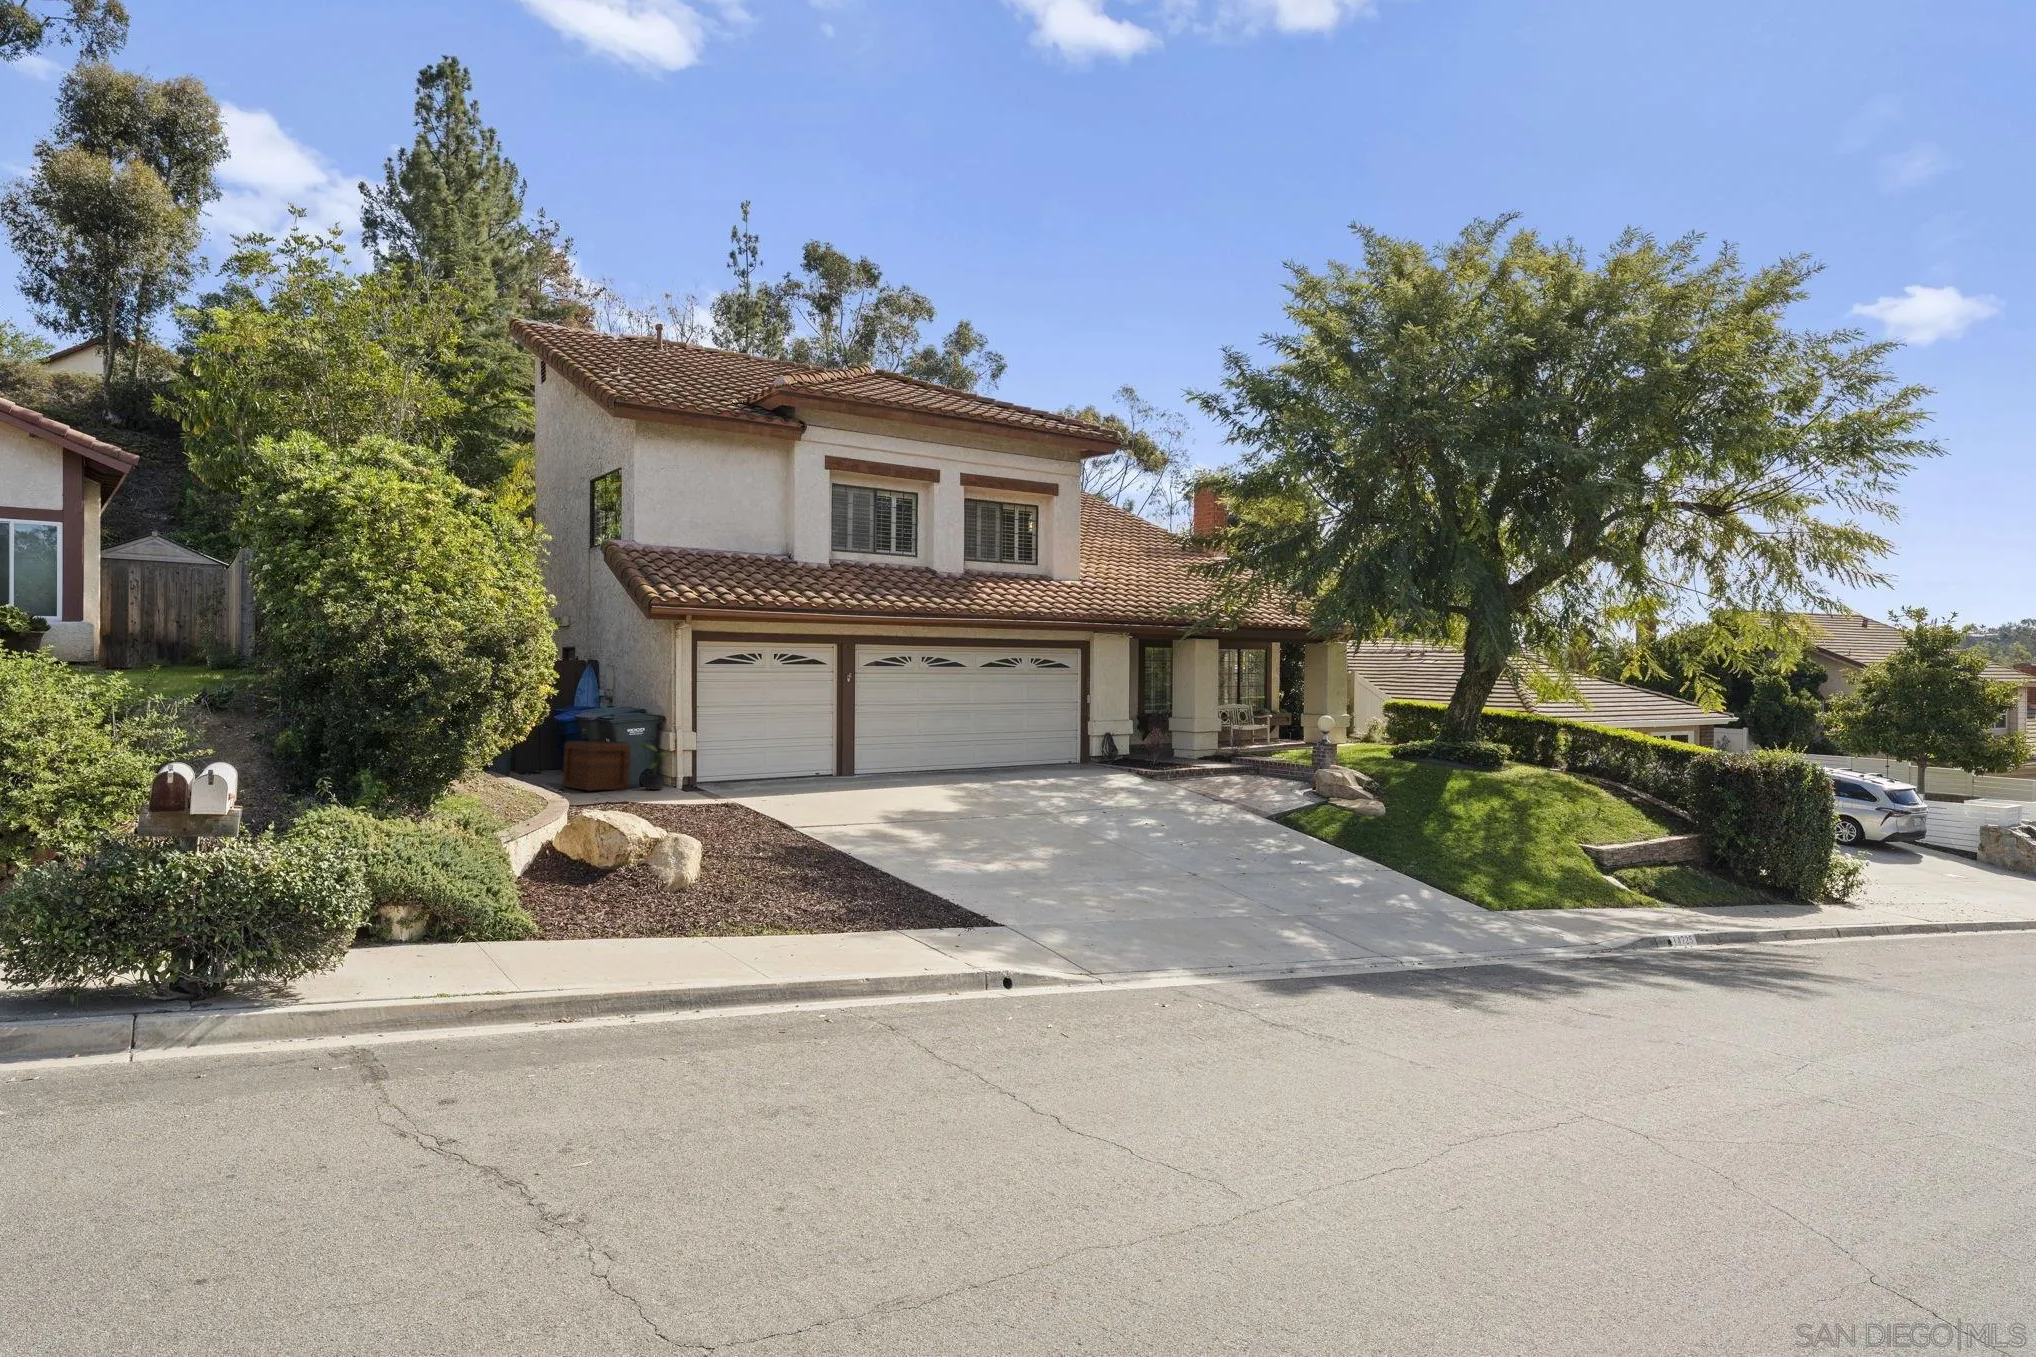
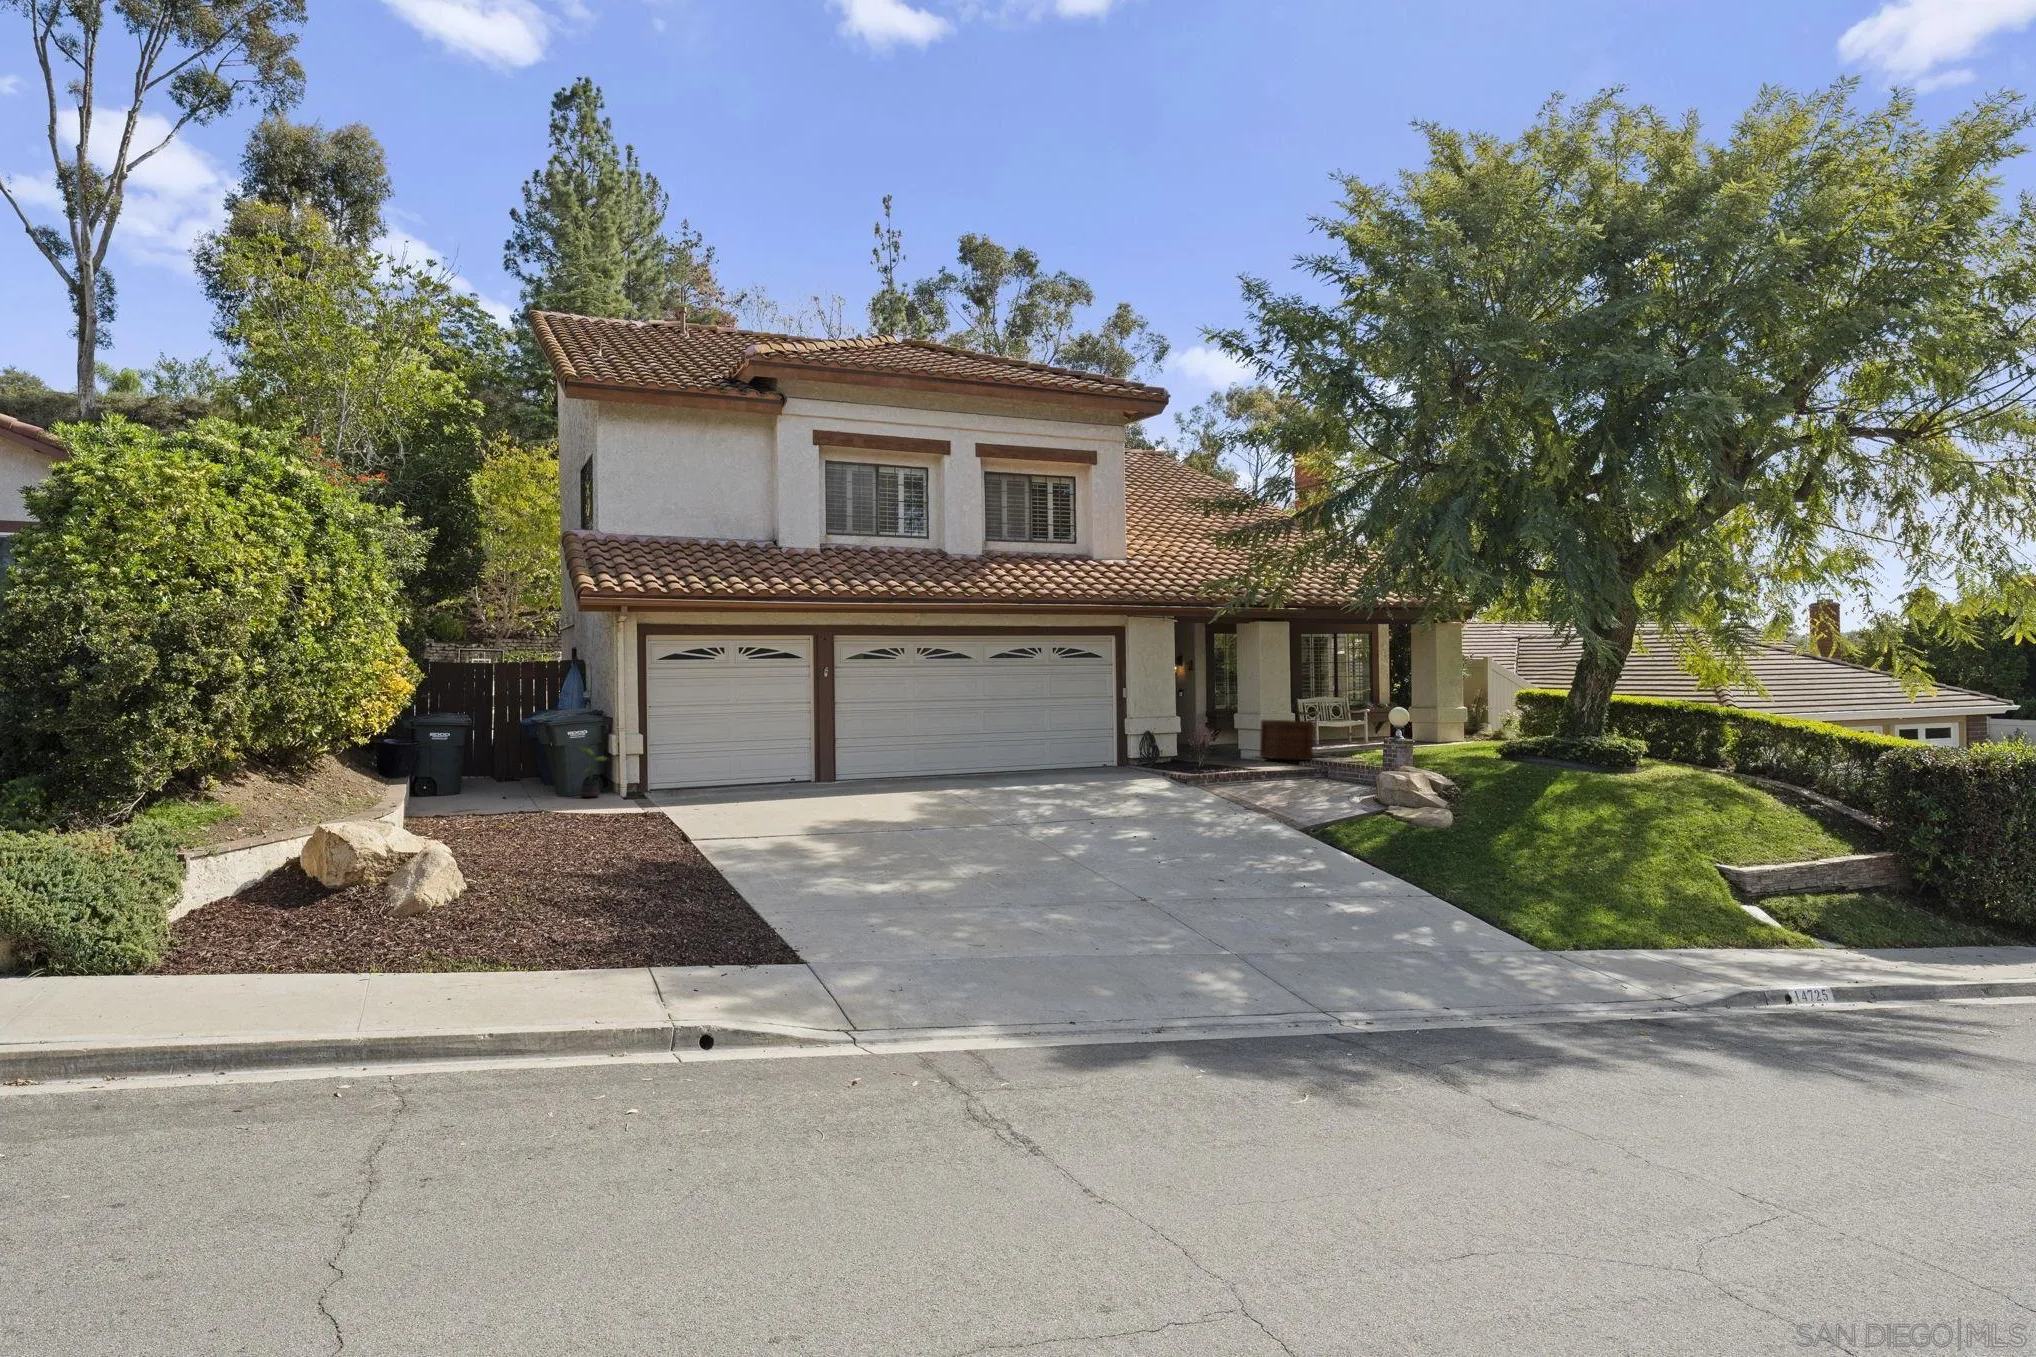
wooden crate: present [562,742,631,791] -> present [1260,720,1313,760]

